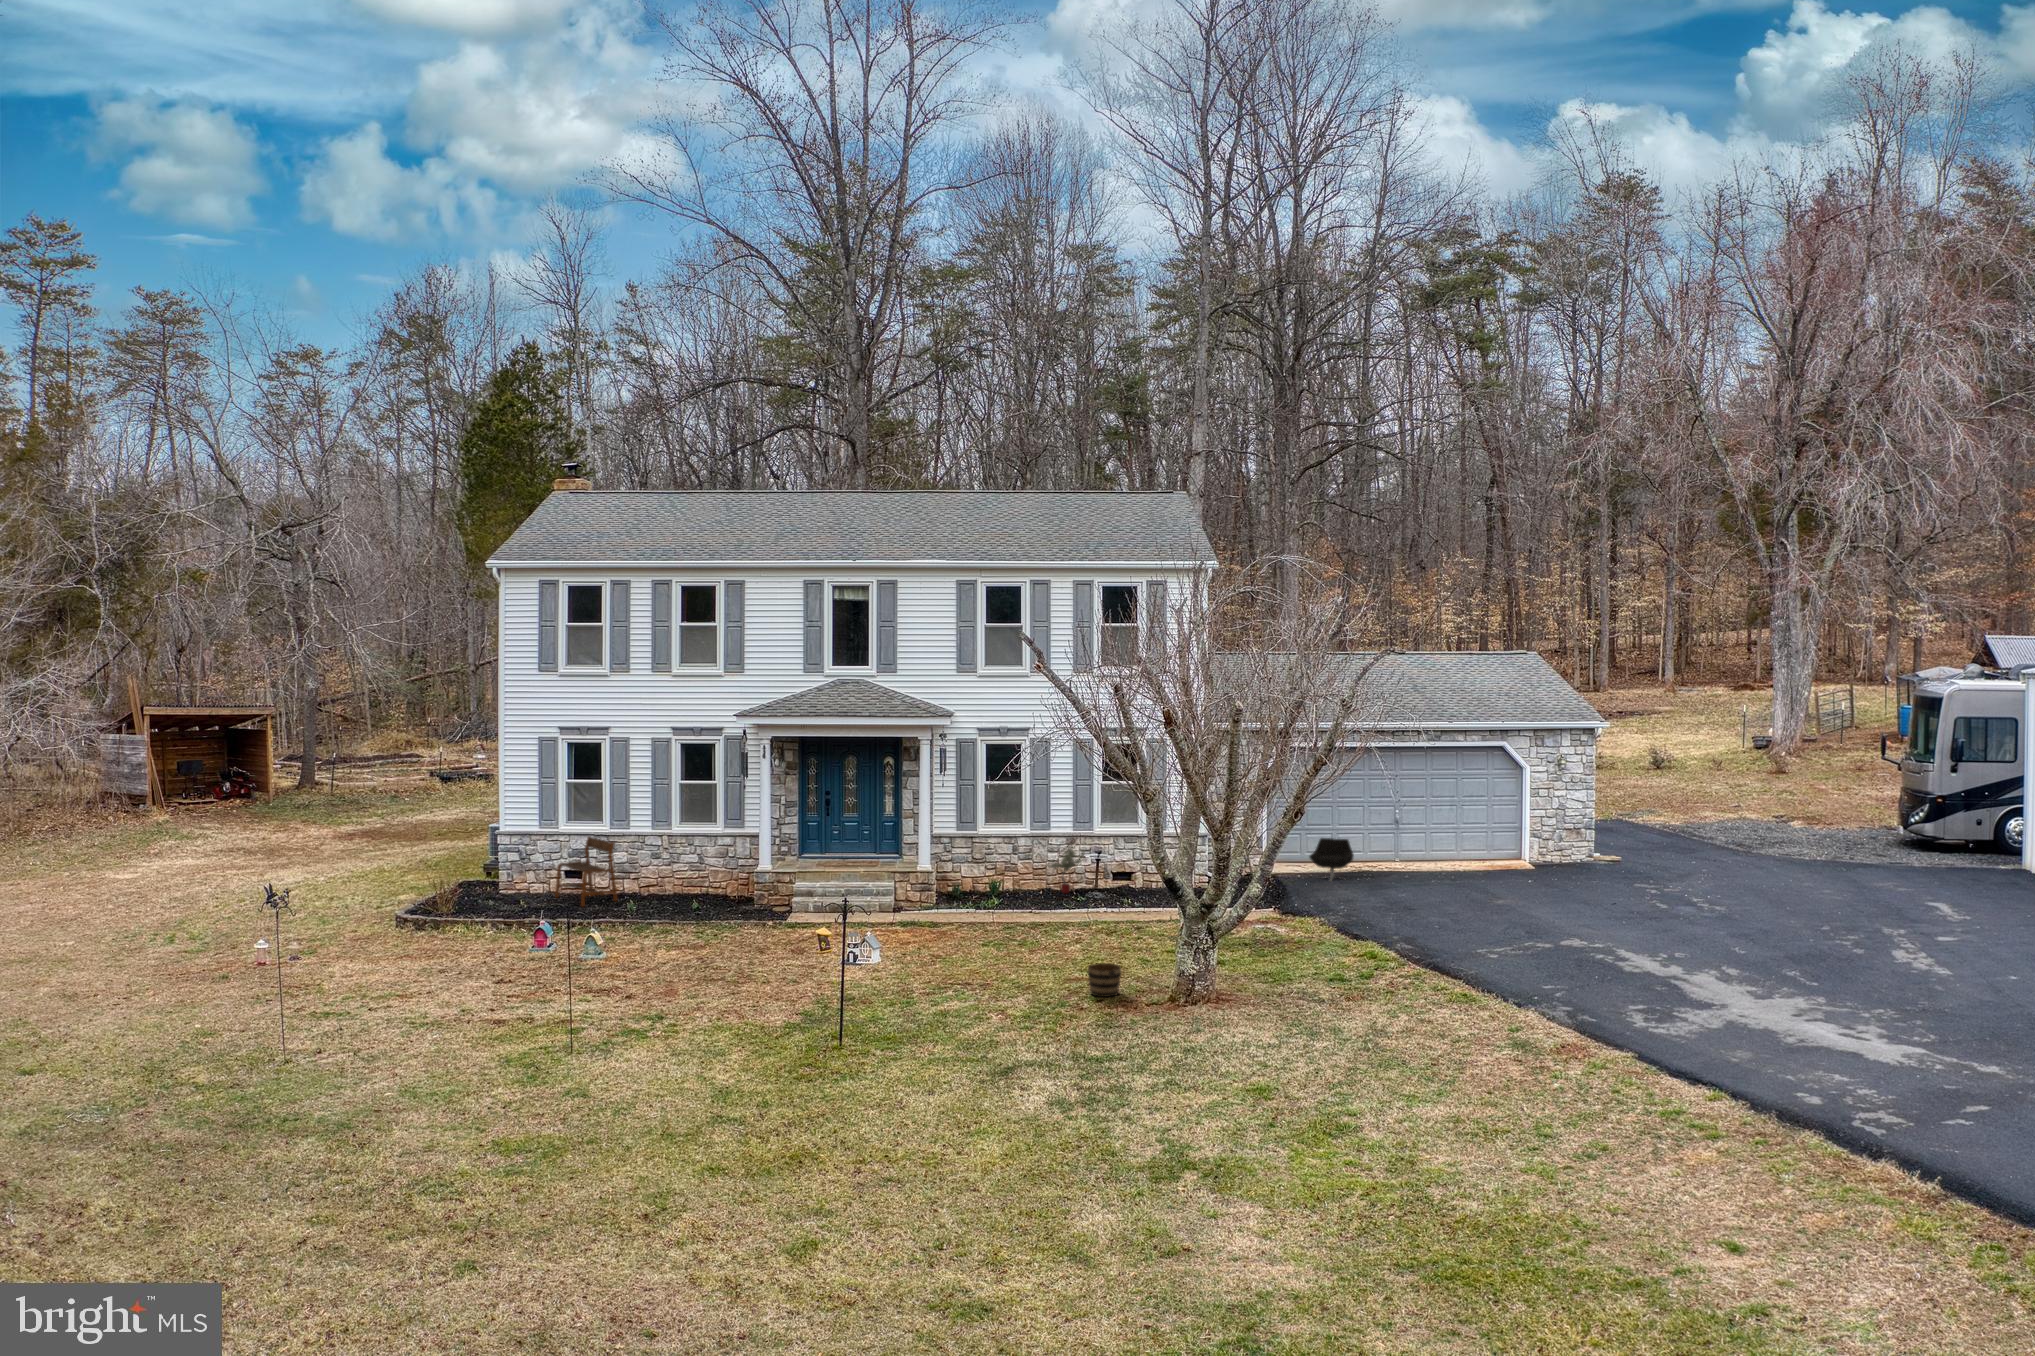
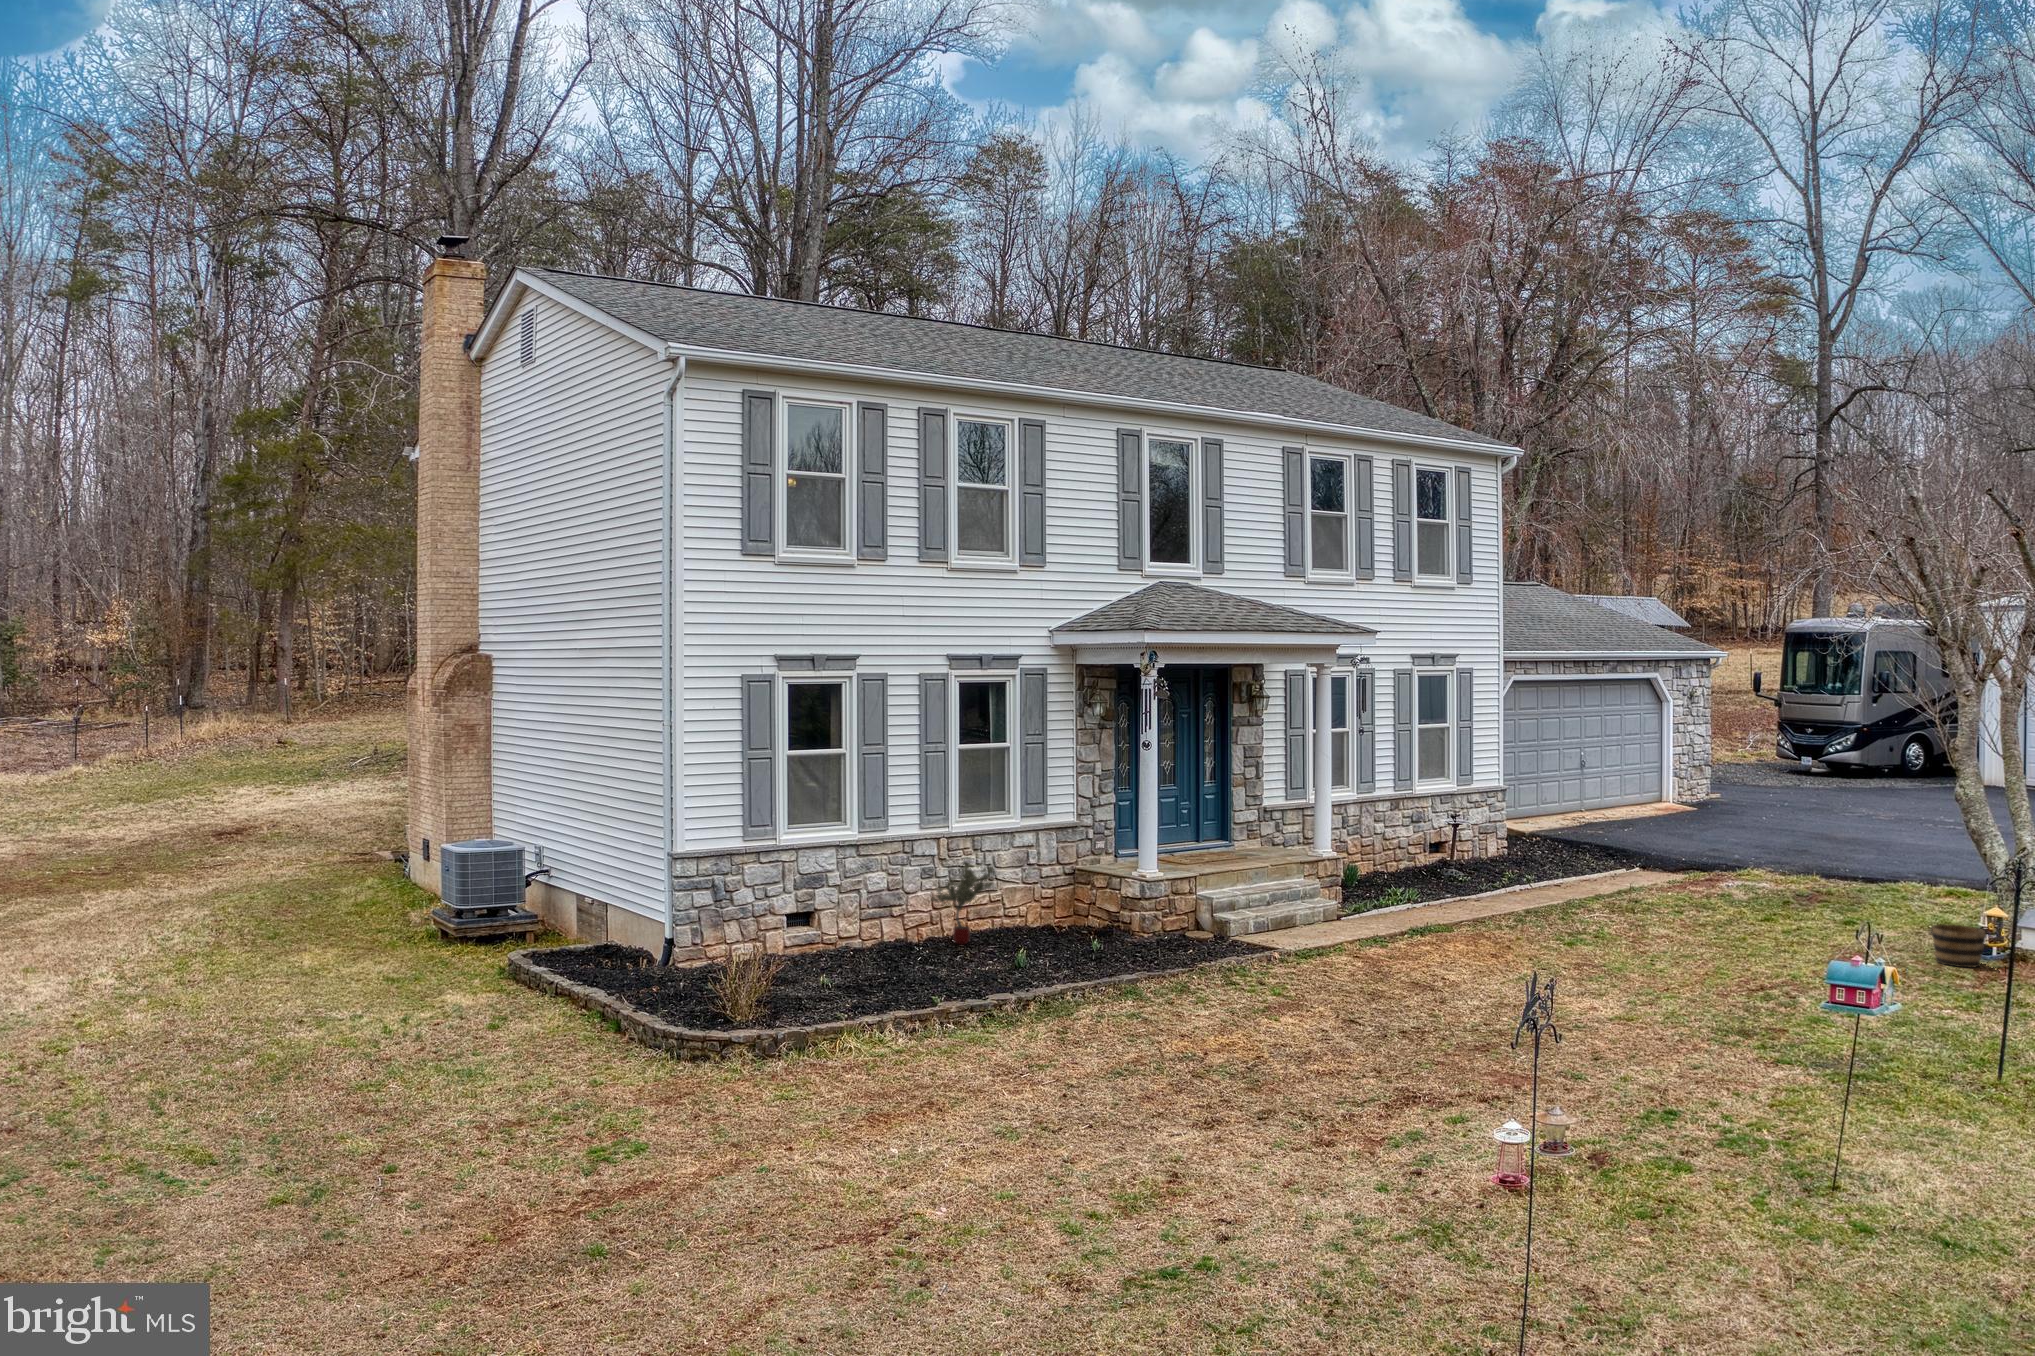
bench: present [555,836,617,907] -> none [789,850,919,972]
lounge chair: present [1309,838,1354,881] -> none [1523,786,1586,835]
potted tree: present [1046,845,1085,894] -> present [931,857,993,945]

